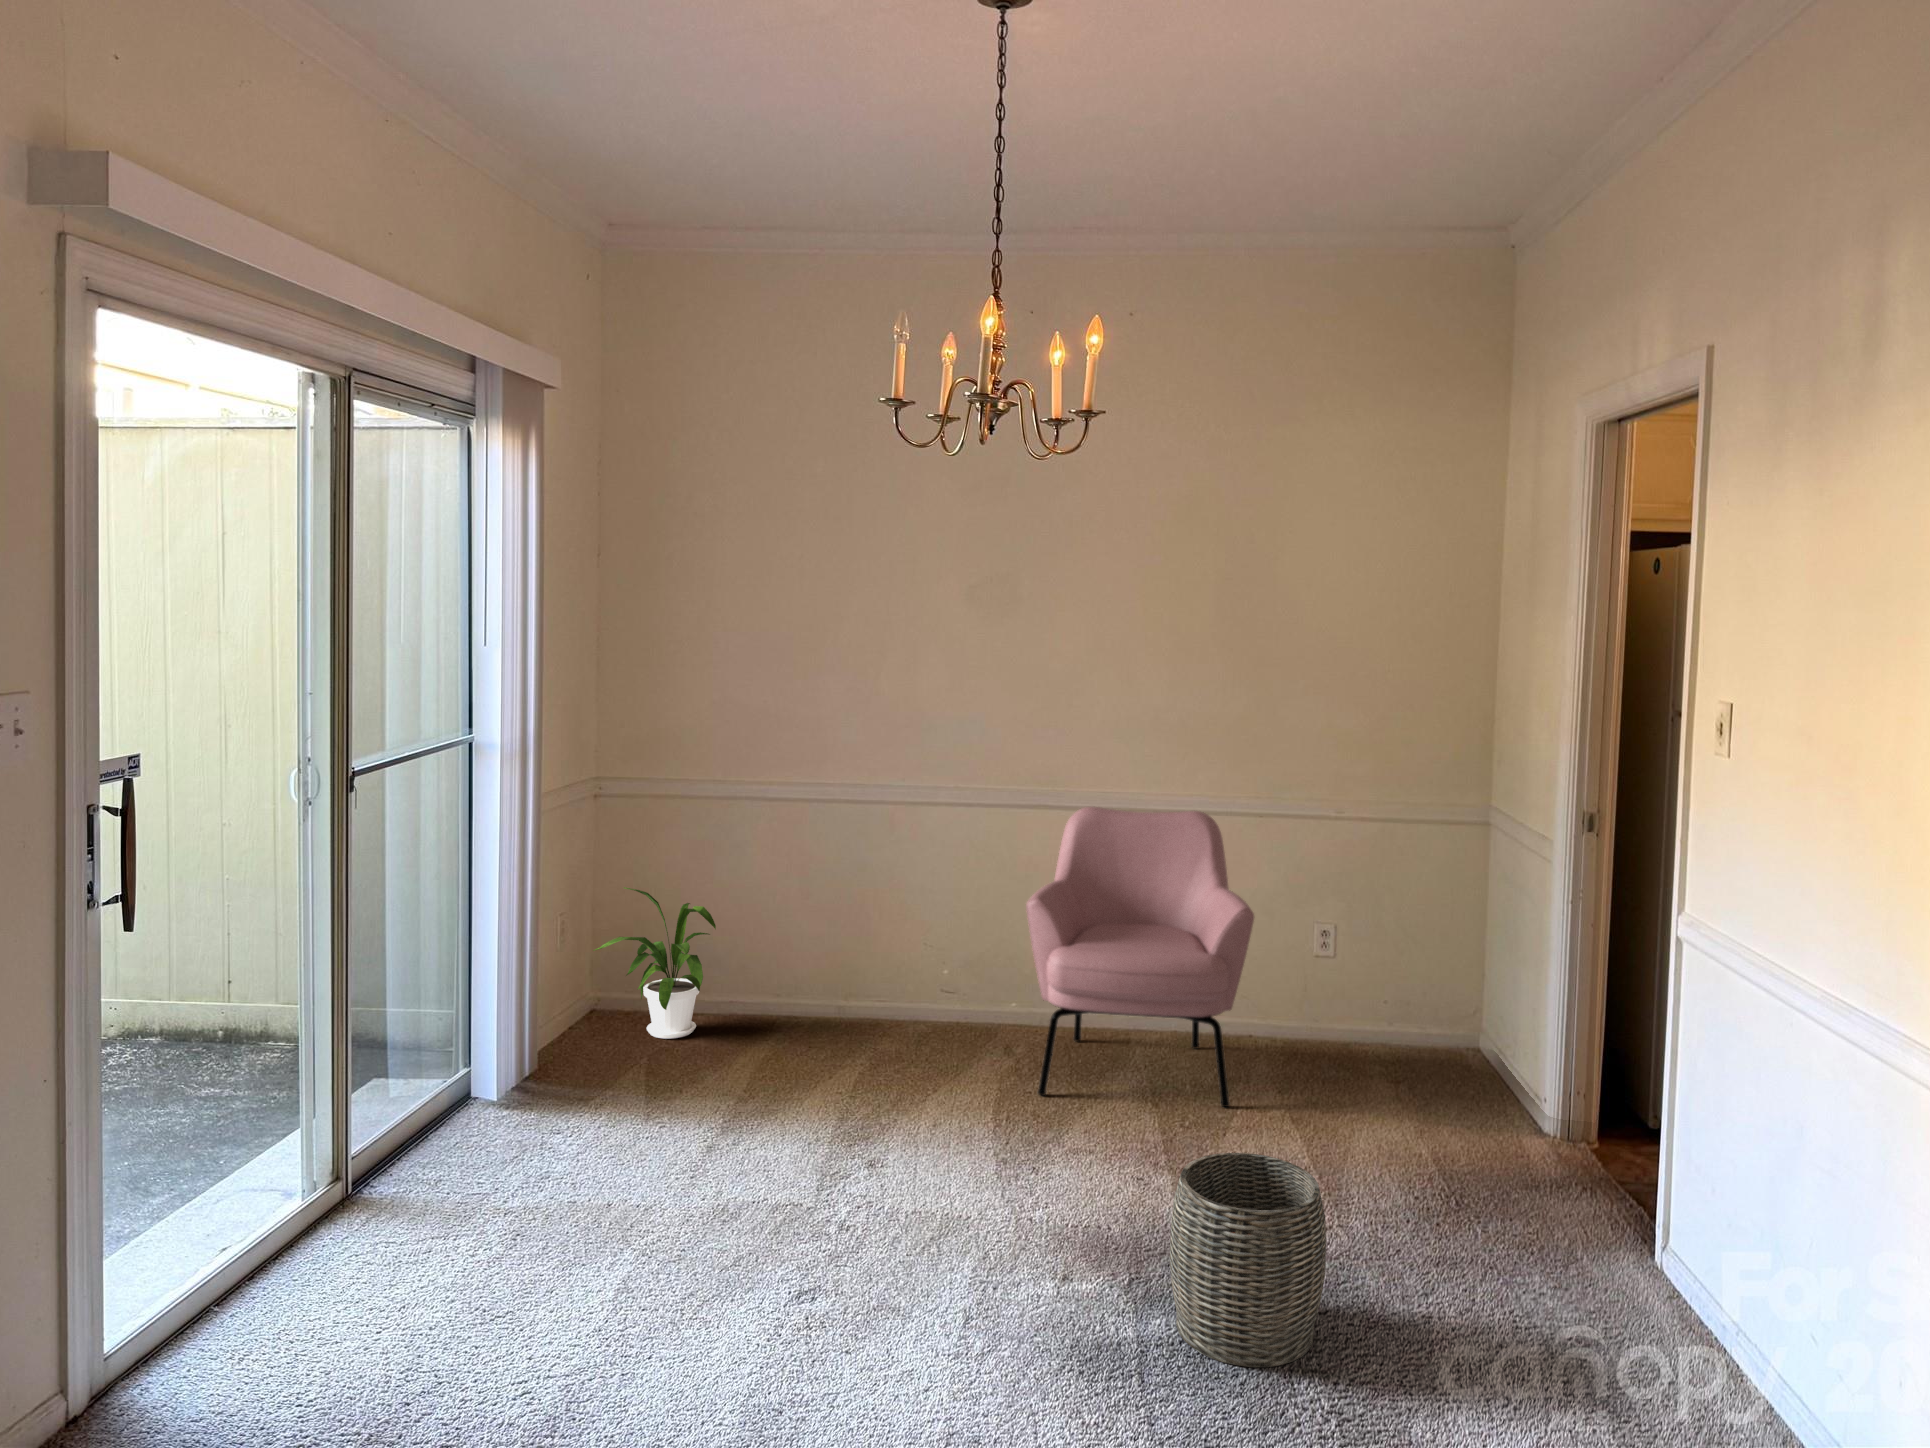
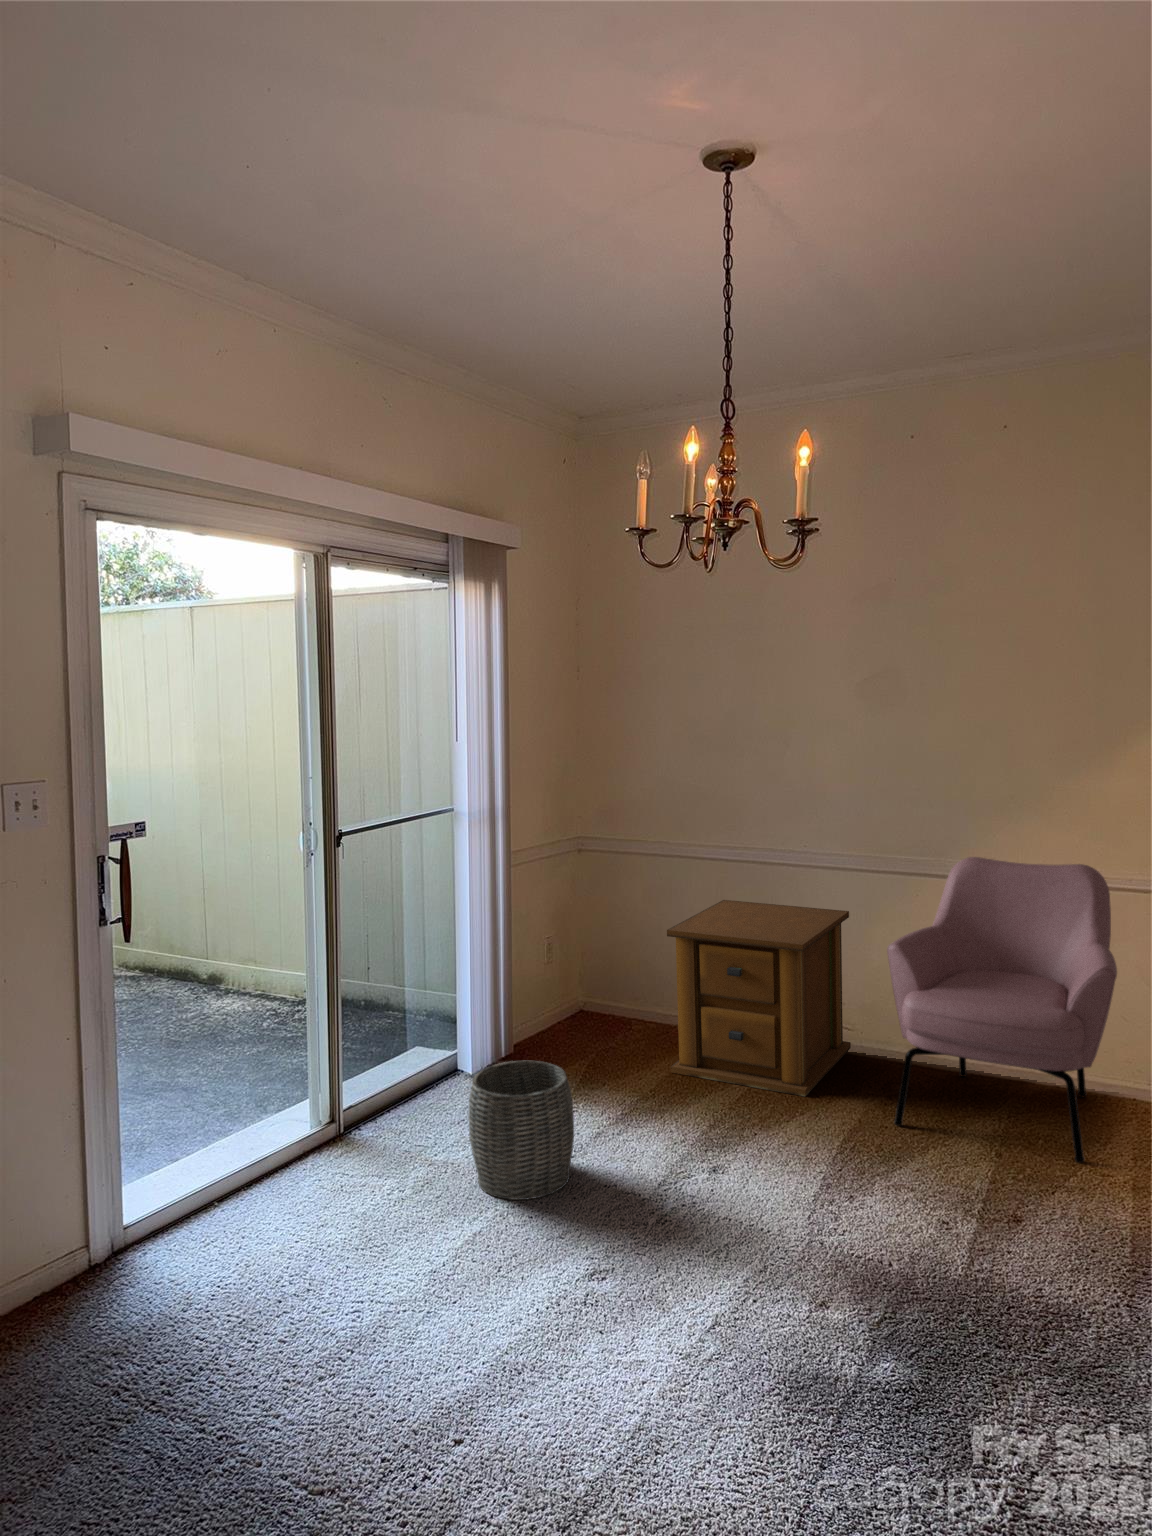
side table: none [766,866,954,1079] -> present [667,900,851,1096]
house plant: present [593,887,716,1039] -> none [548,911,646,1036]
woven basket: present [1170,1153,1326,1367] -> present [469,1060,574,1200]

